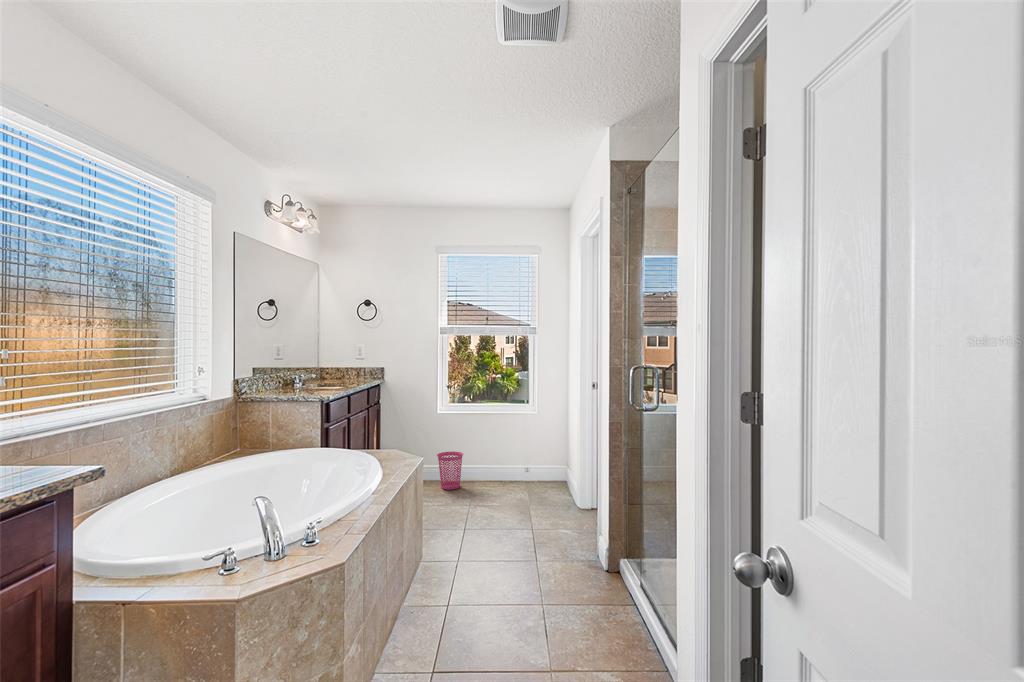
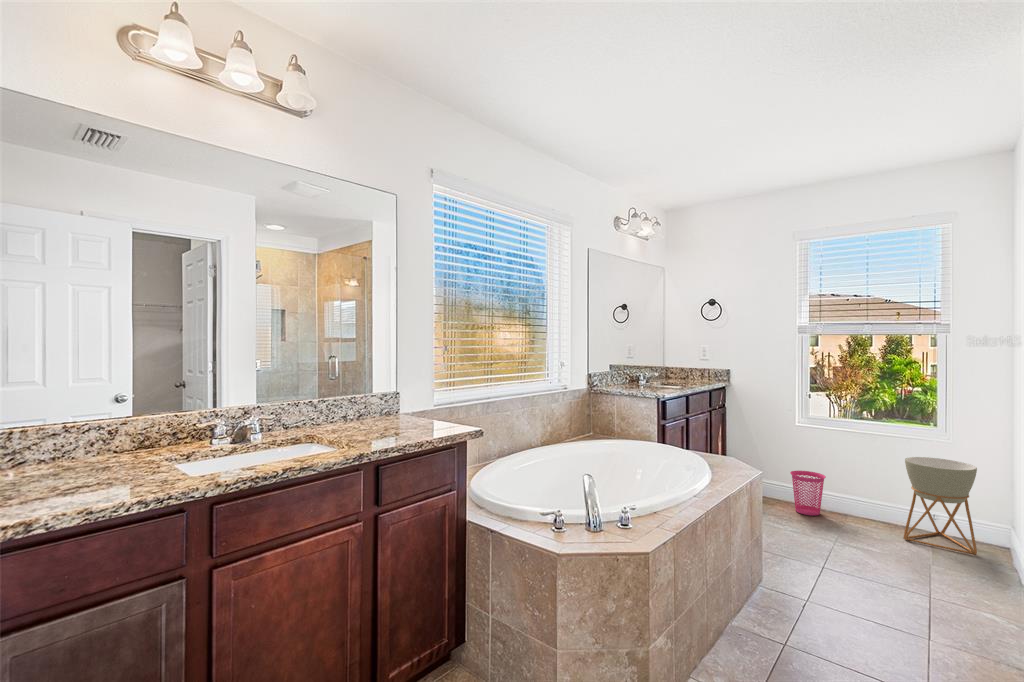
planter: none [516,426,559,492] -> present [904,457,977,555]

